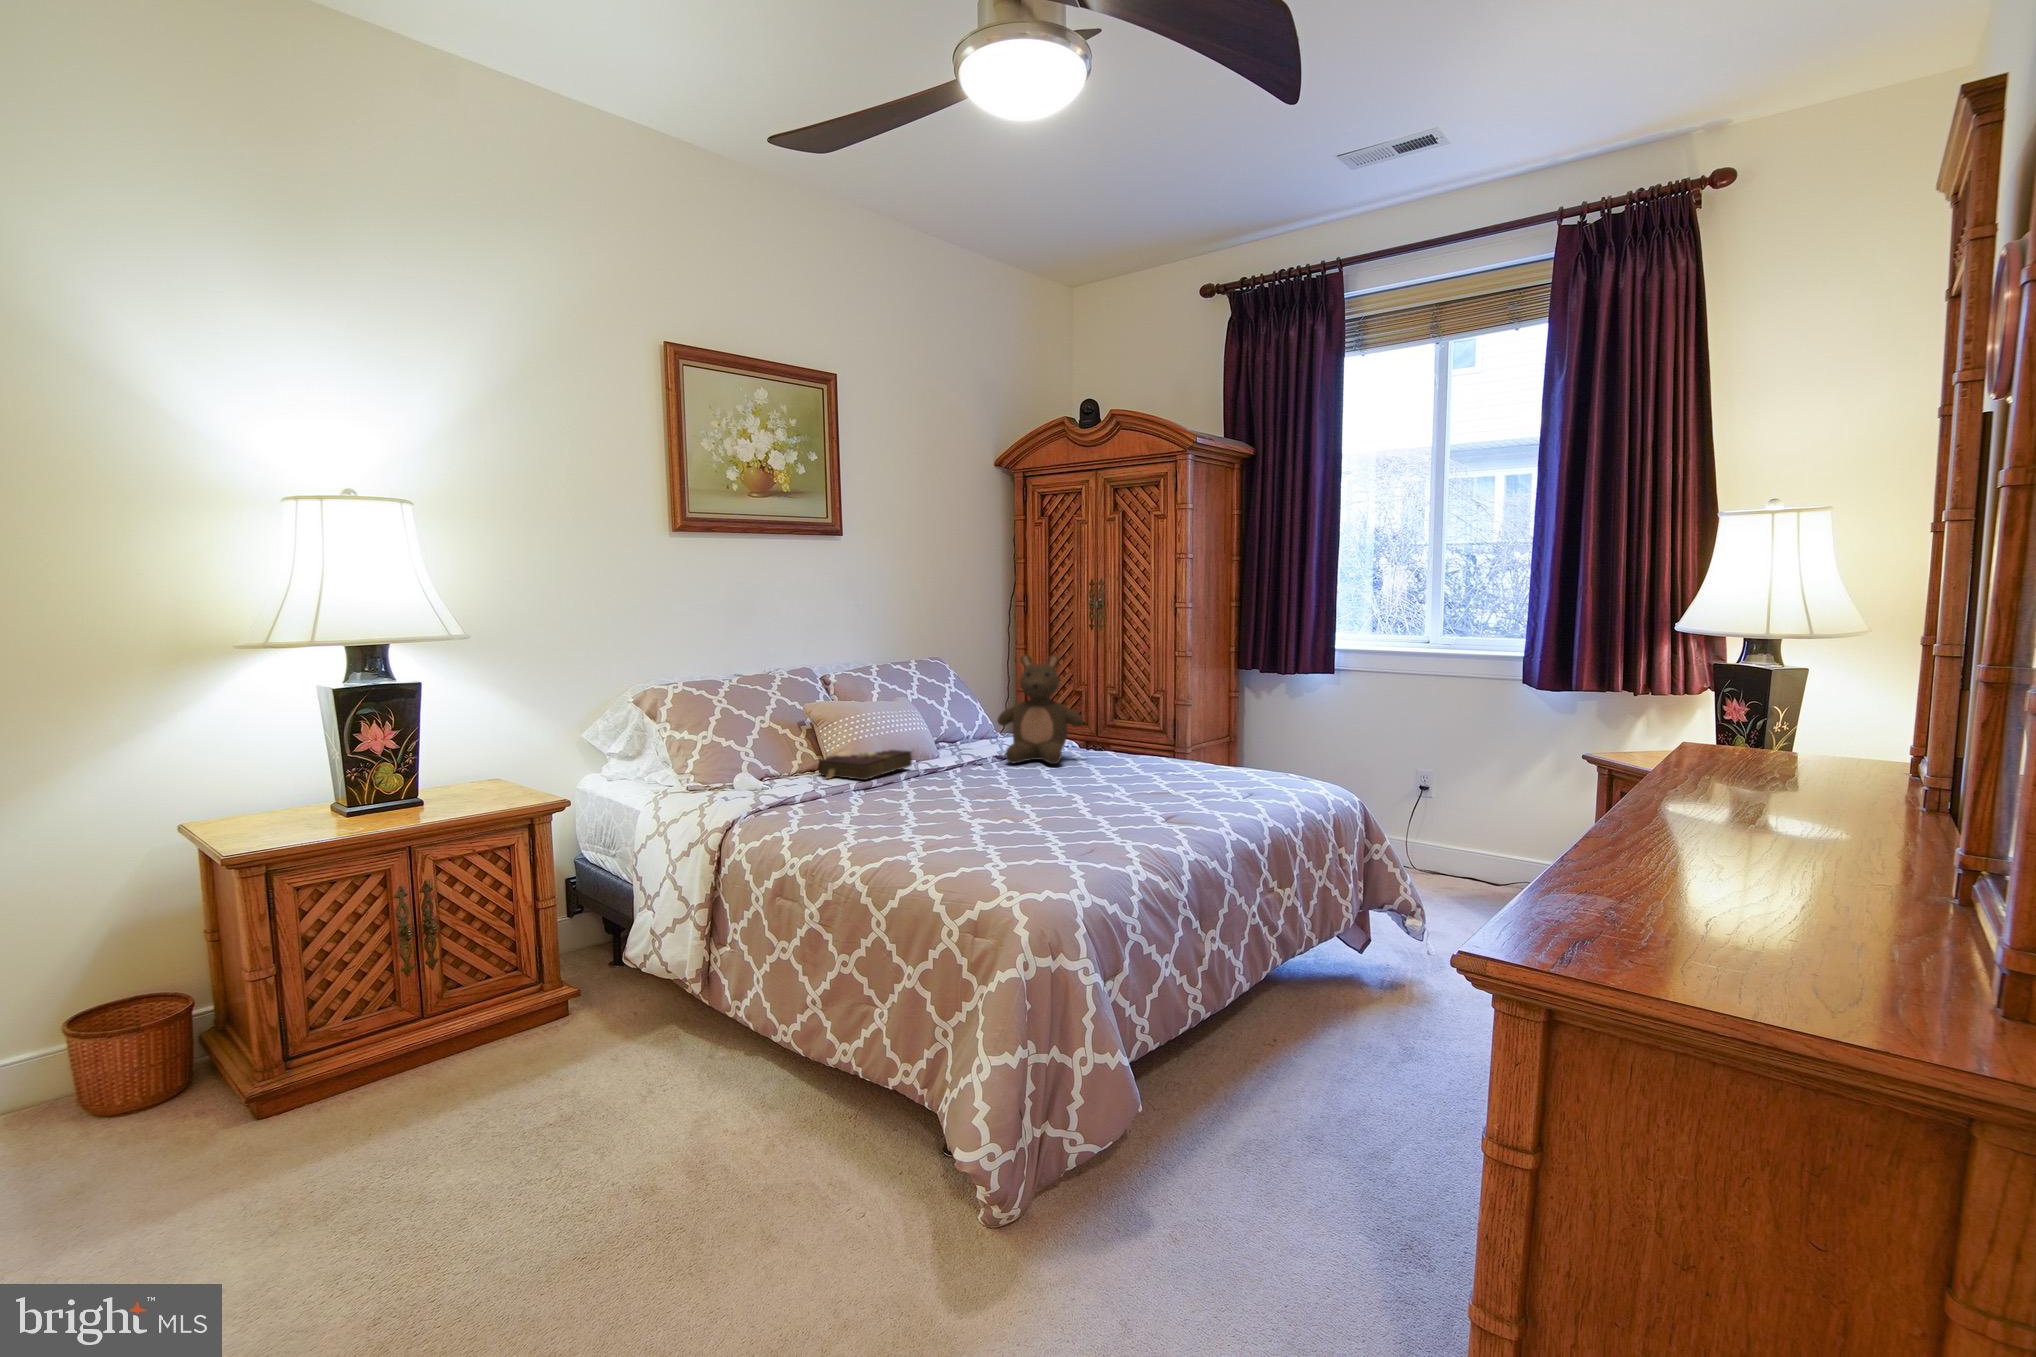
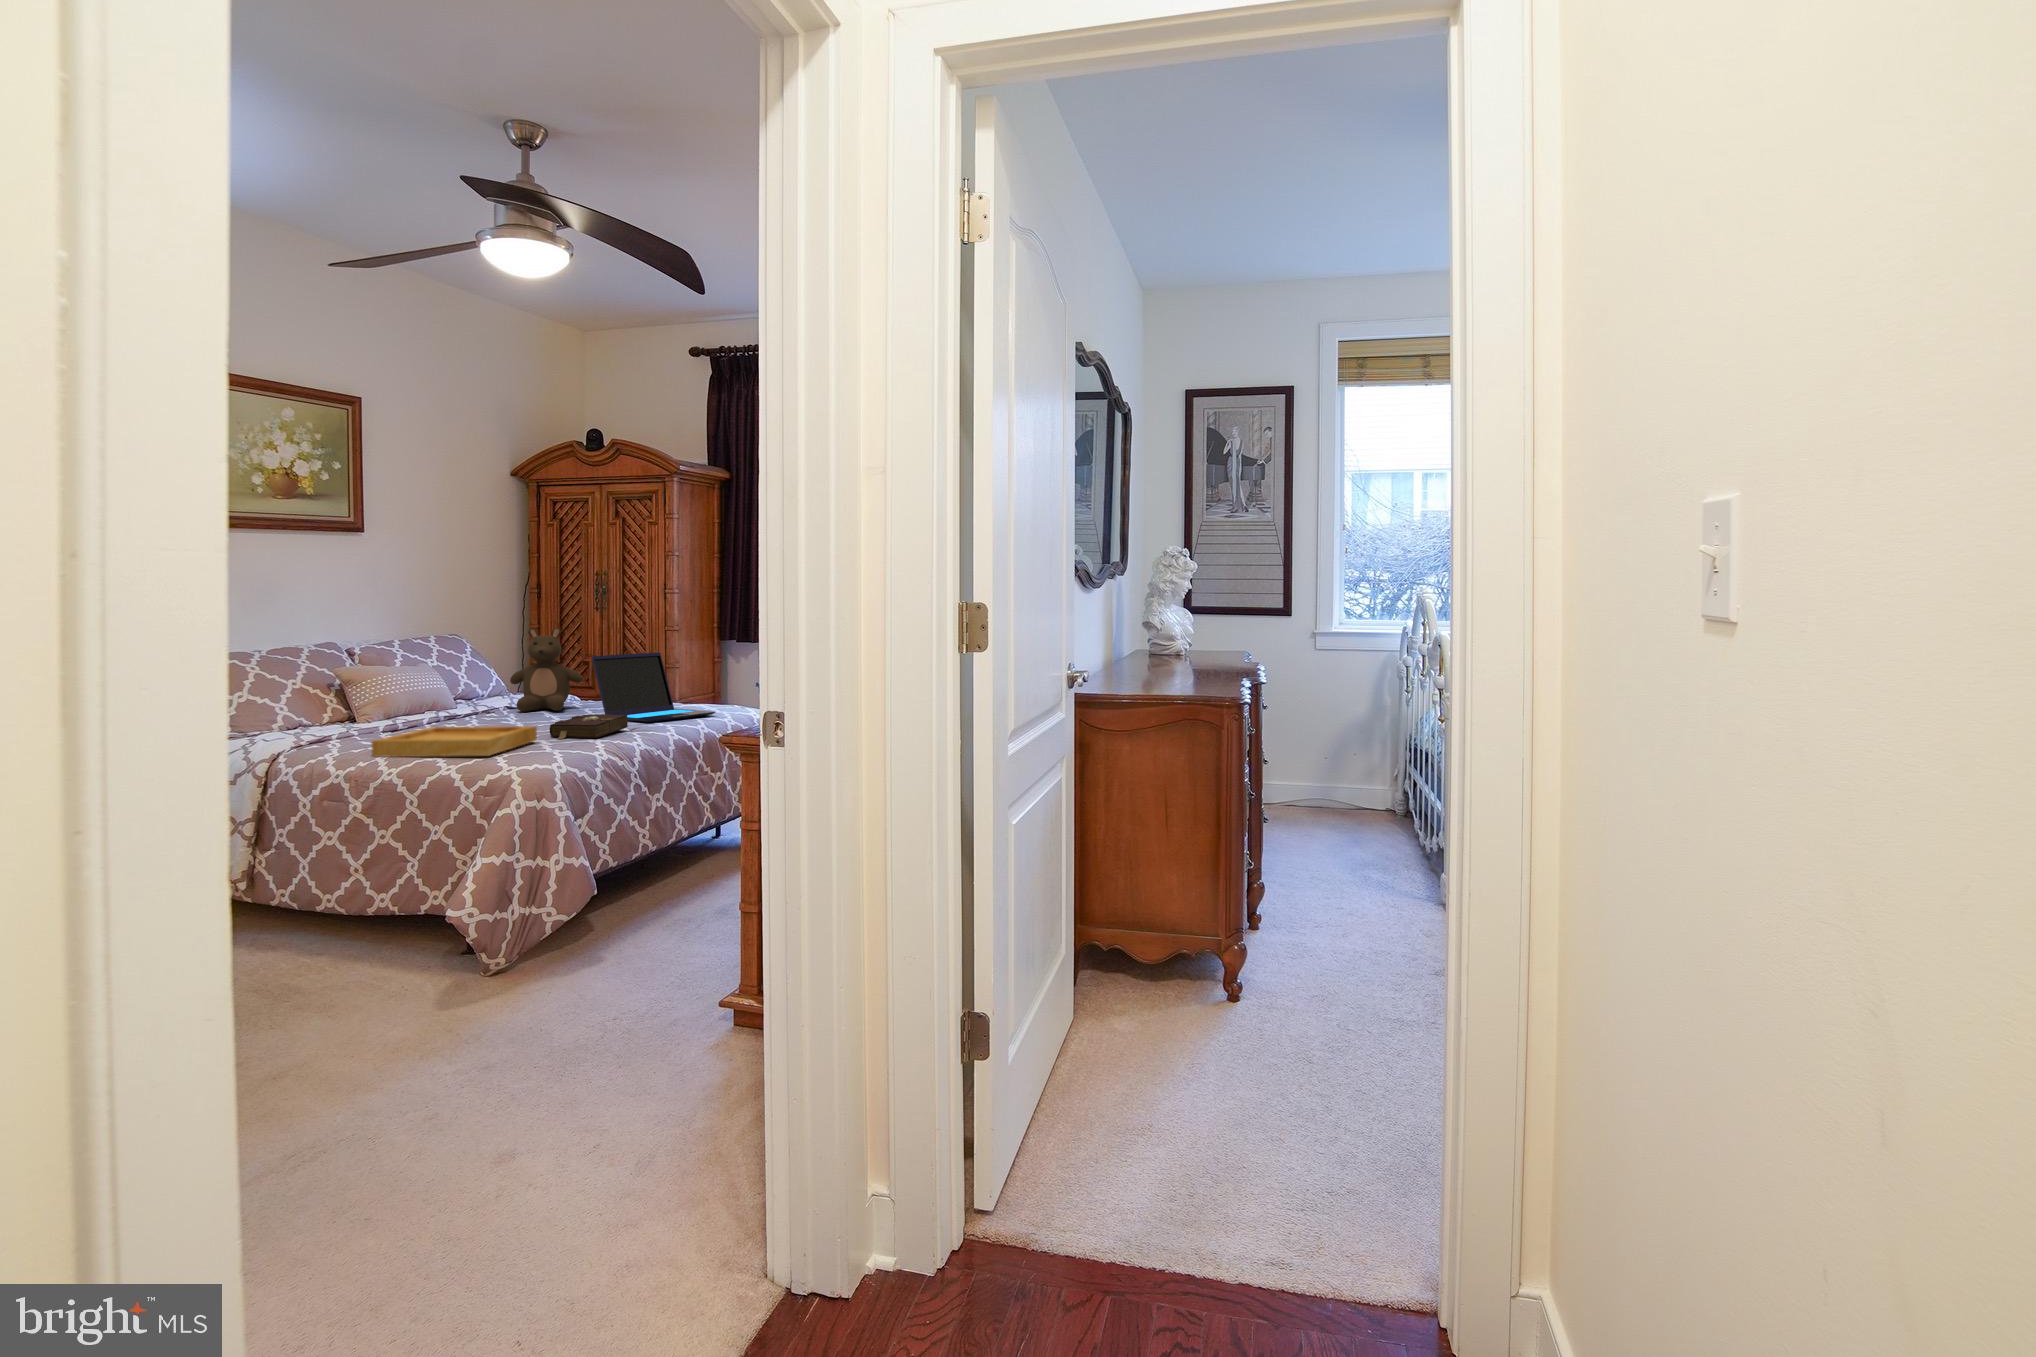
laptop: none [1101,690,1266,795] -> present [592,653,715,722]
book: present [818,750,912,780] -> present [550,715,628,739]
tray: none [829,799,1042,865] -> present [372,726,537,757]

